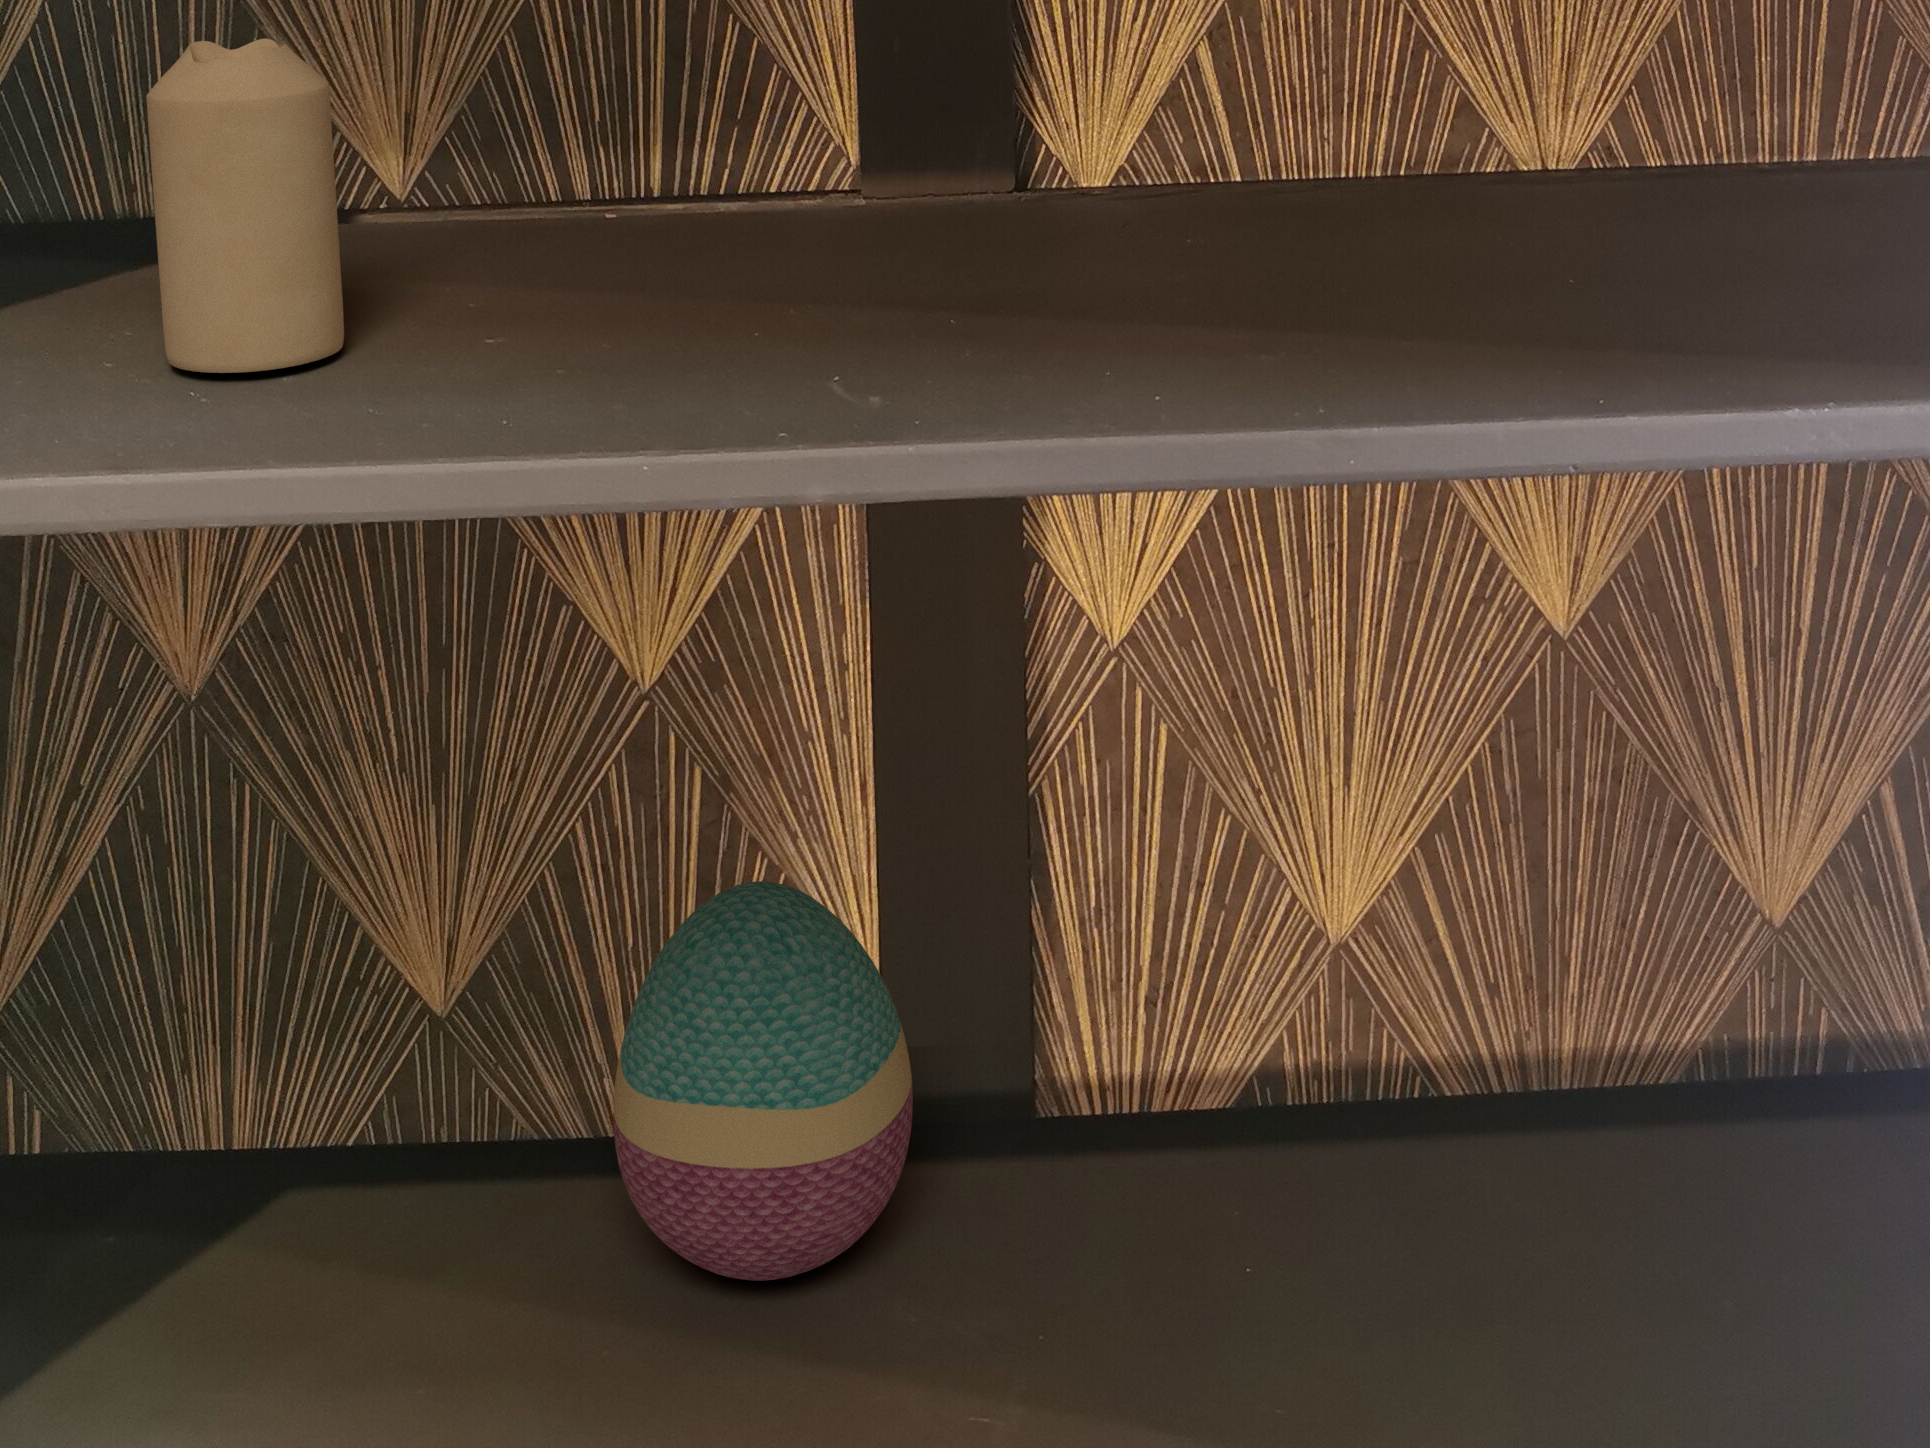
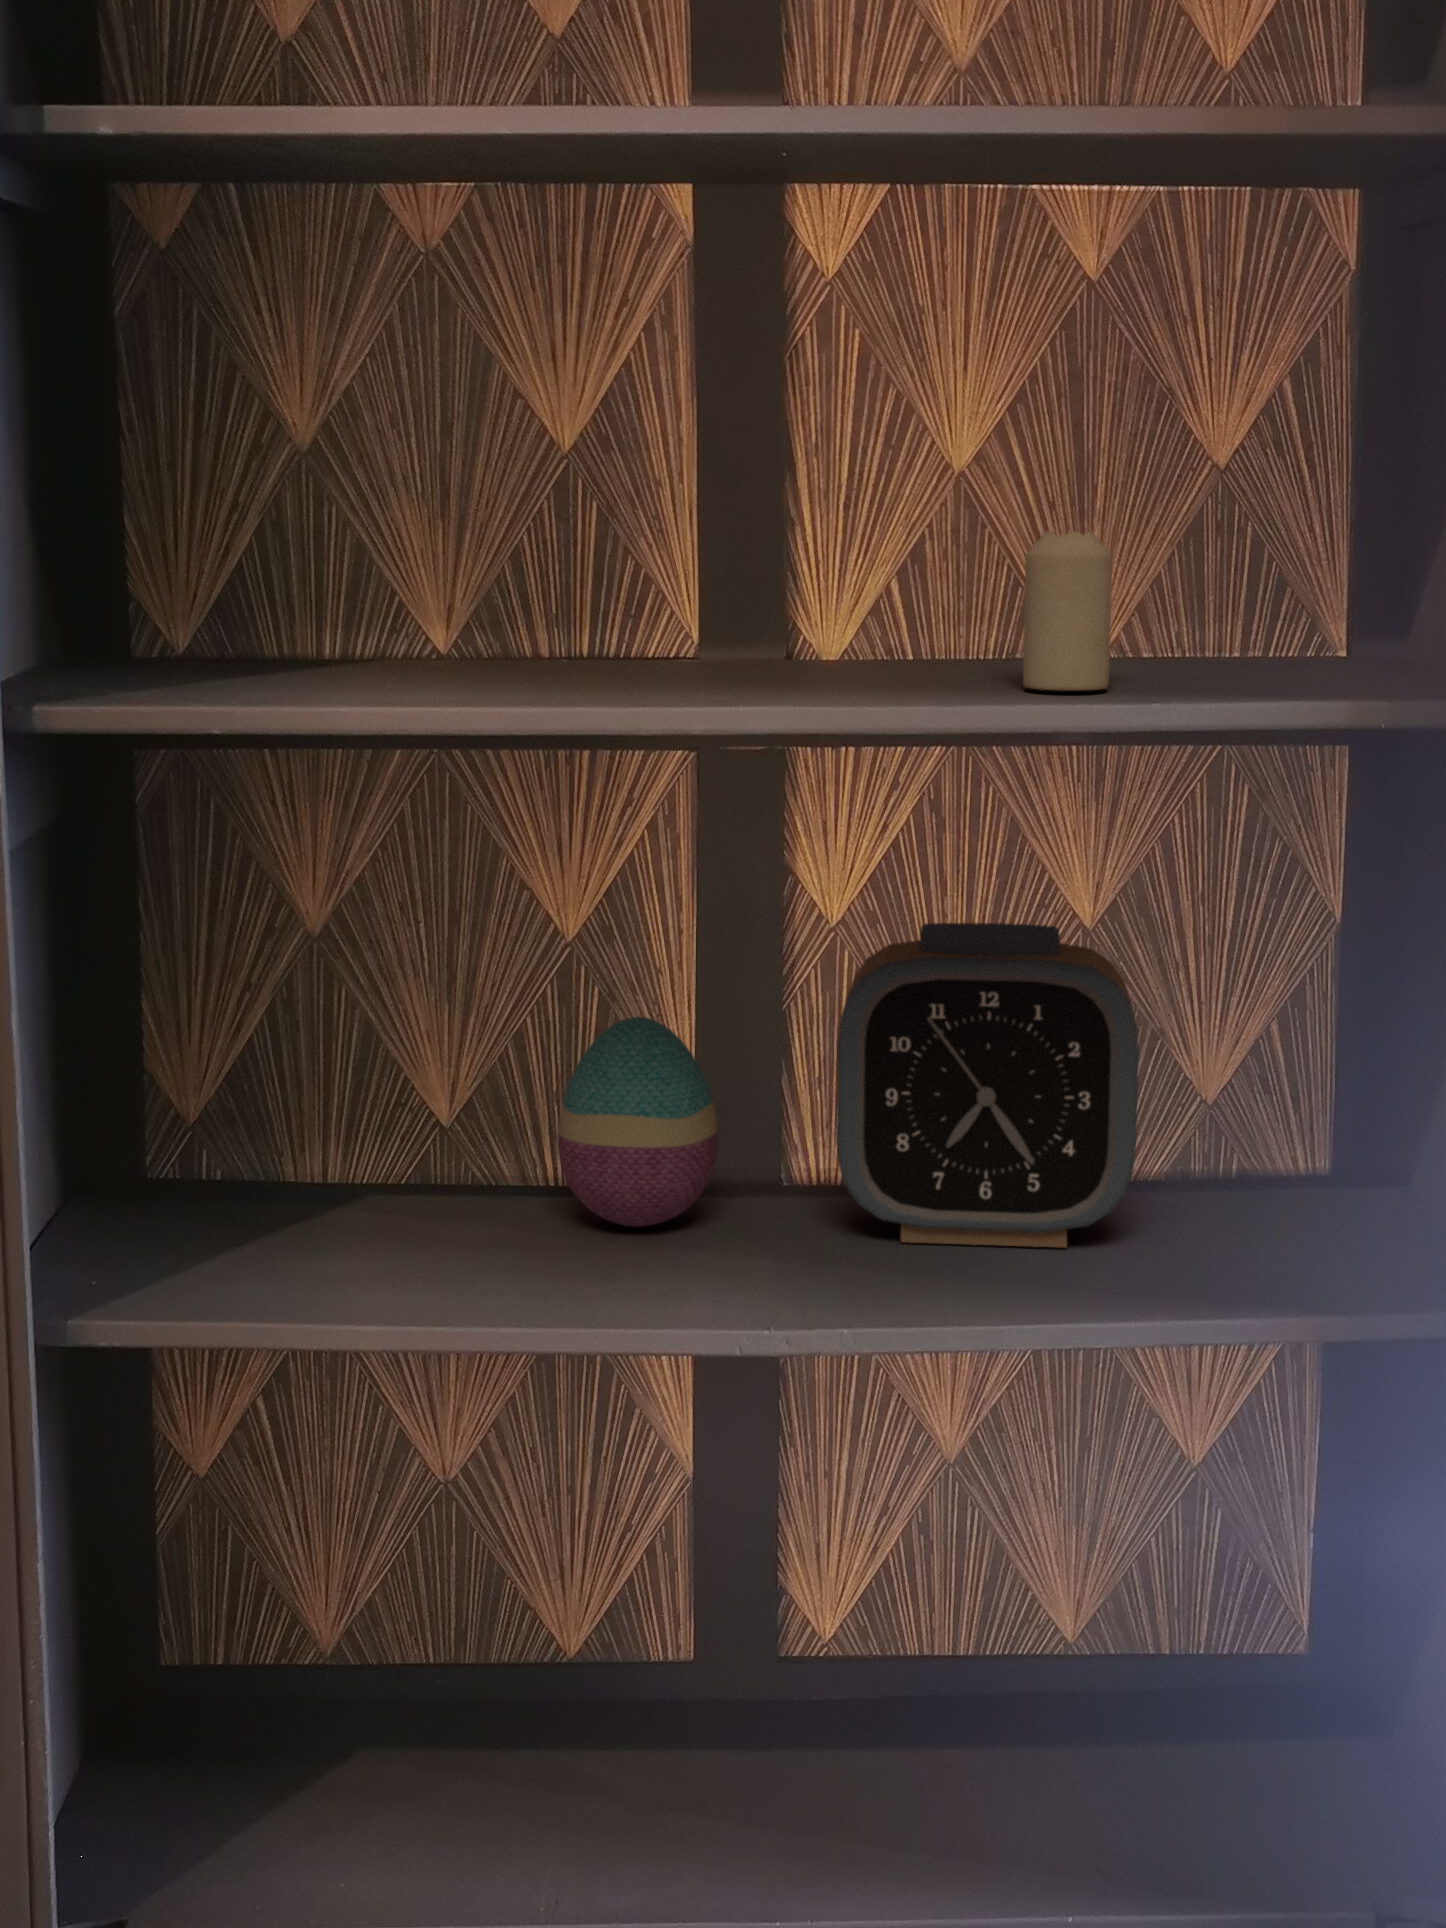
candle: present [146,39,344,373] -> present [1023,531,1112,691]
alarm clock: none [1128,687,1702,1318] -> present [836,923,1139,1247]

